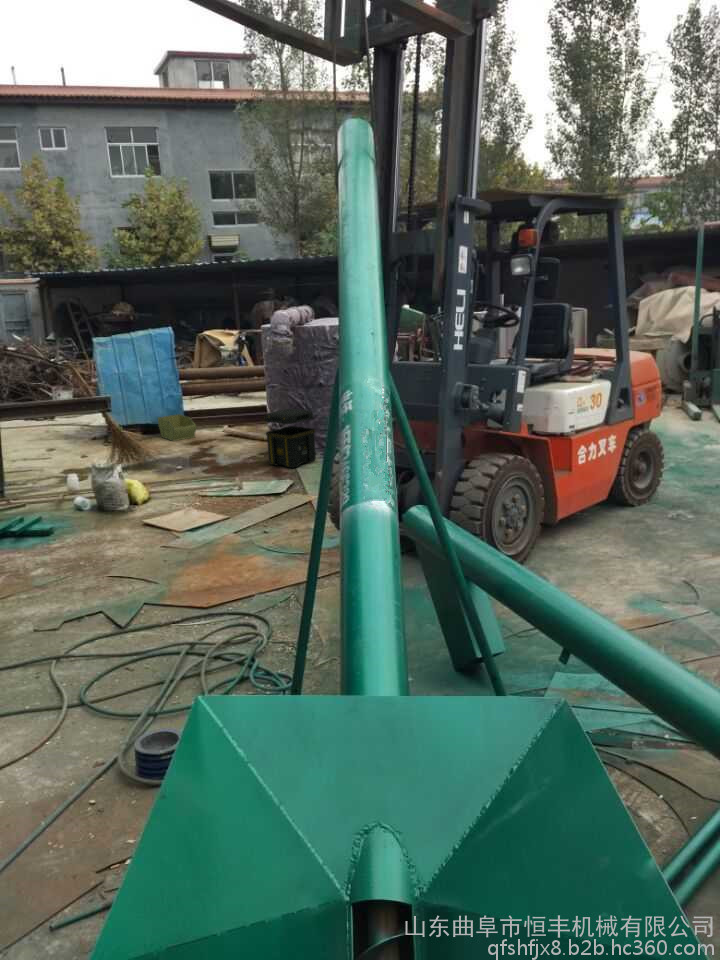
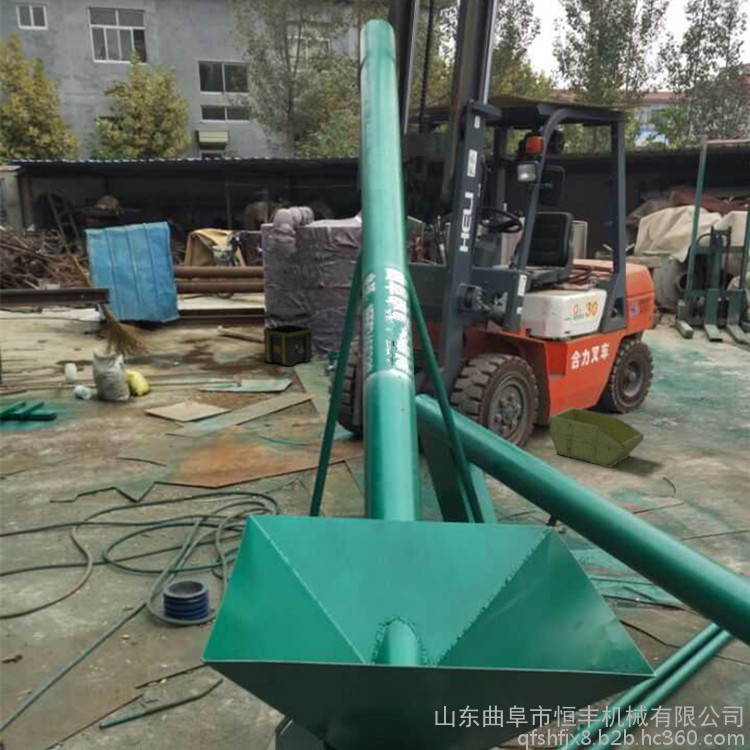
storage bin: present [158,414,196,441] -> present [549,408,644,467]

